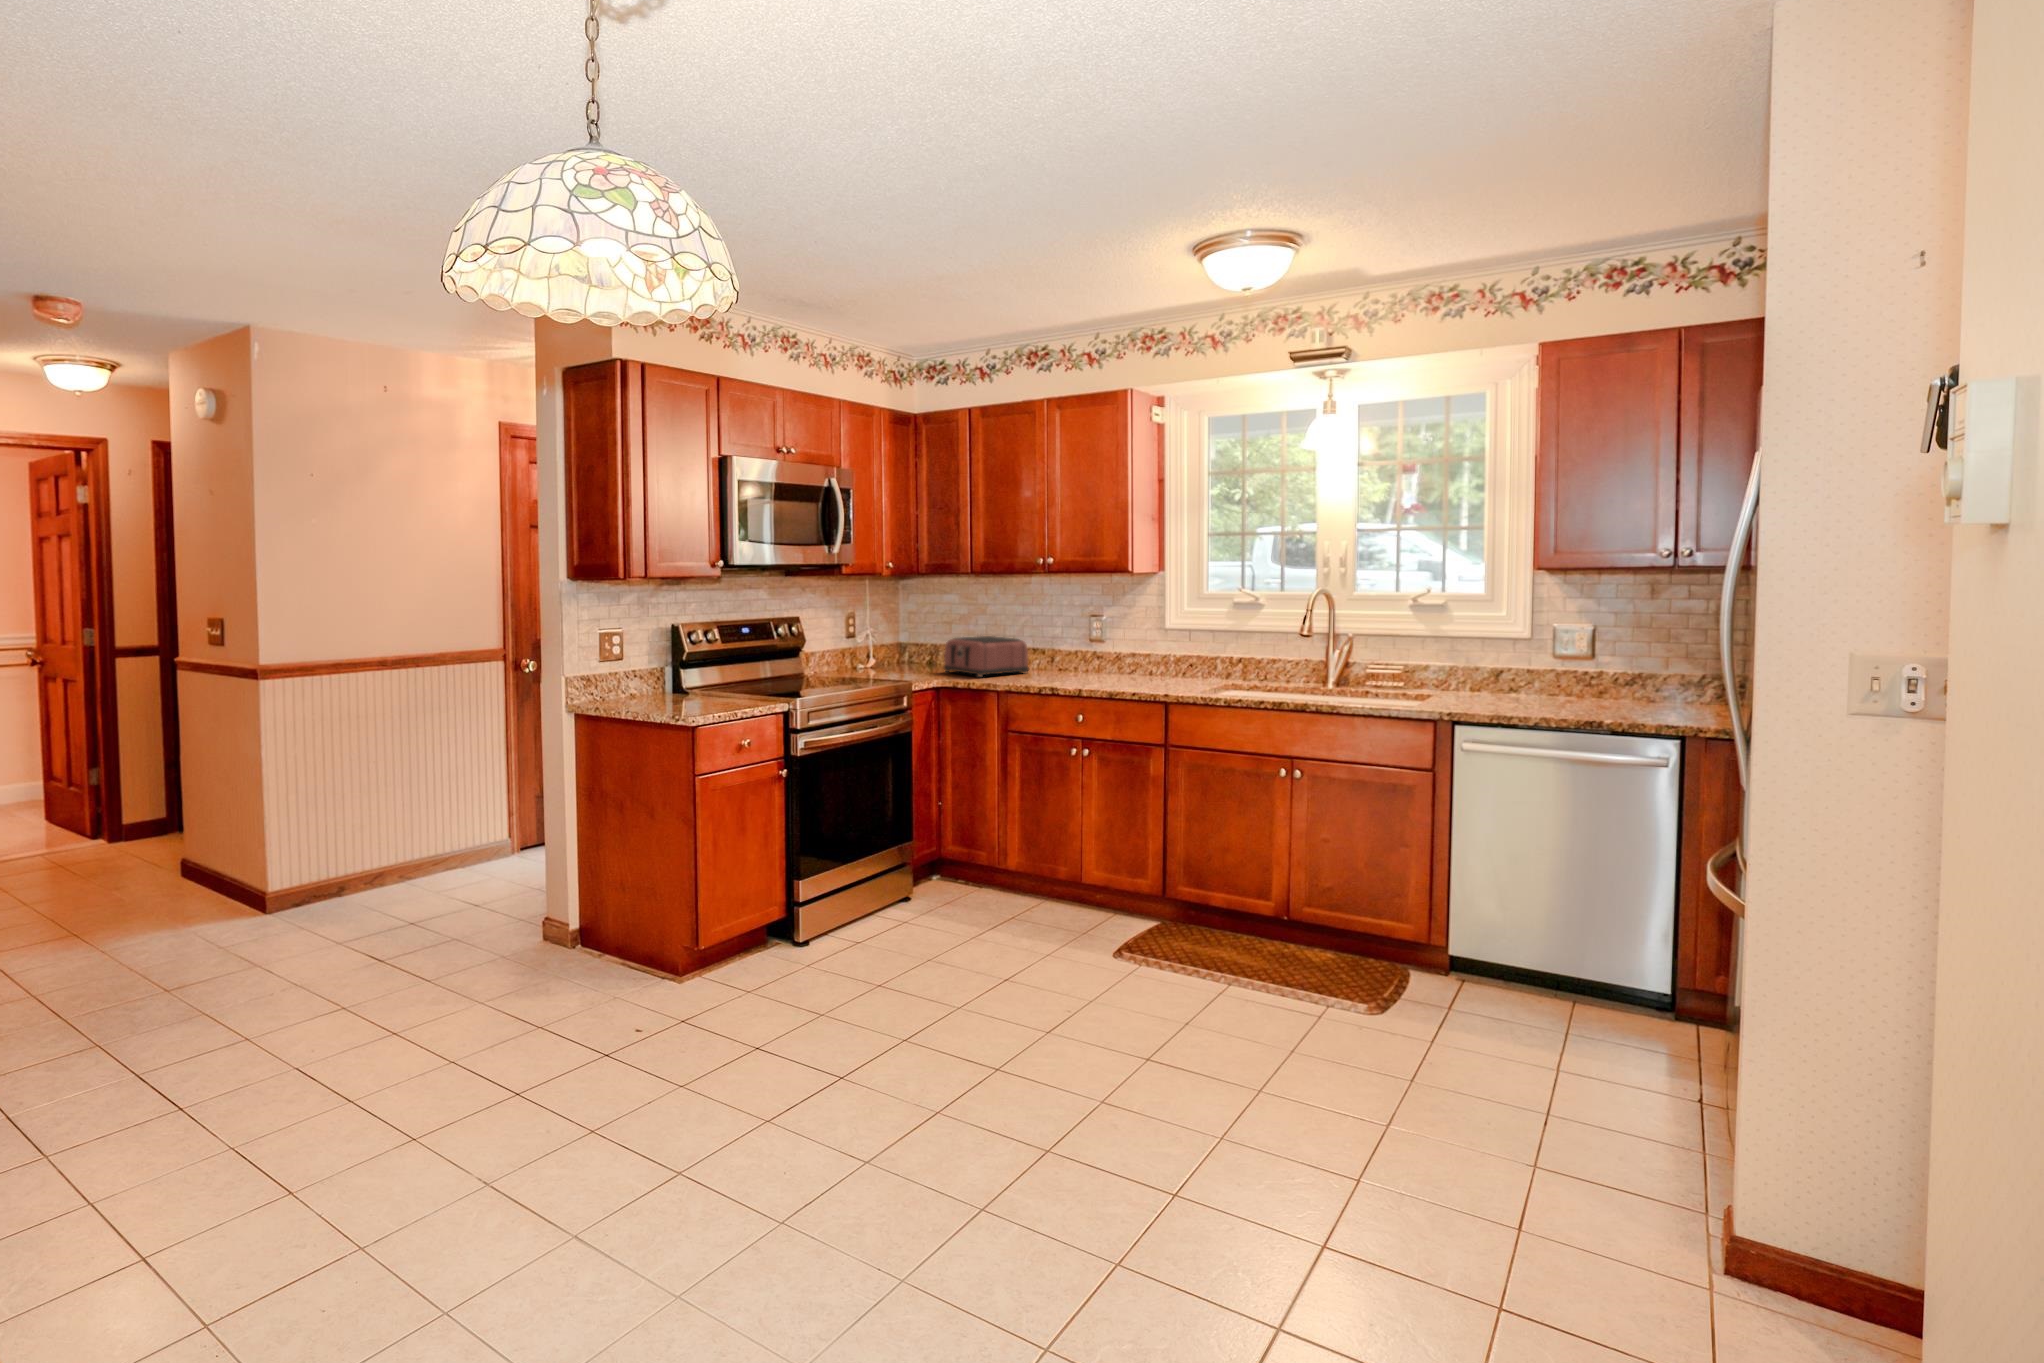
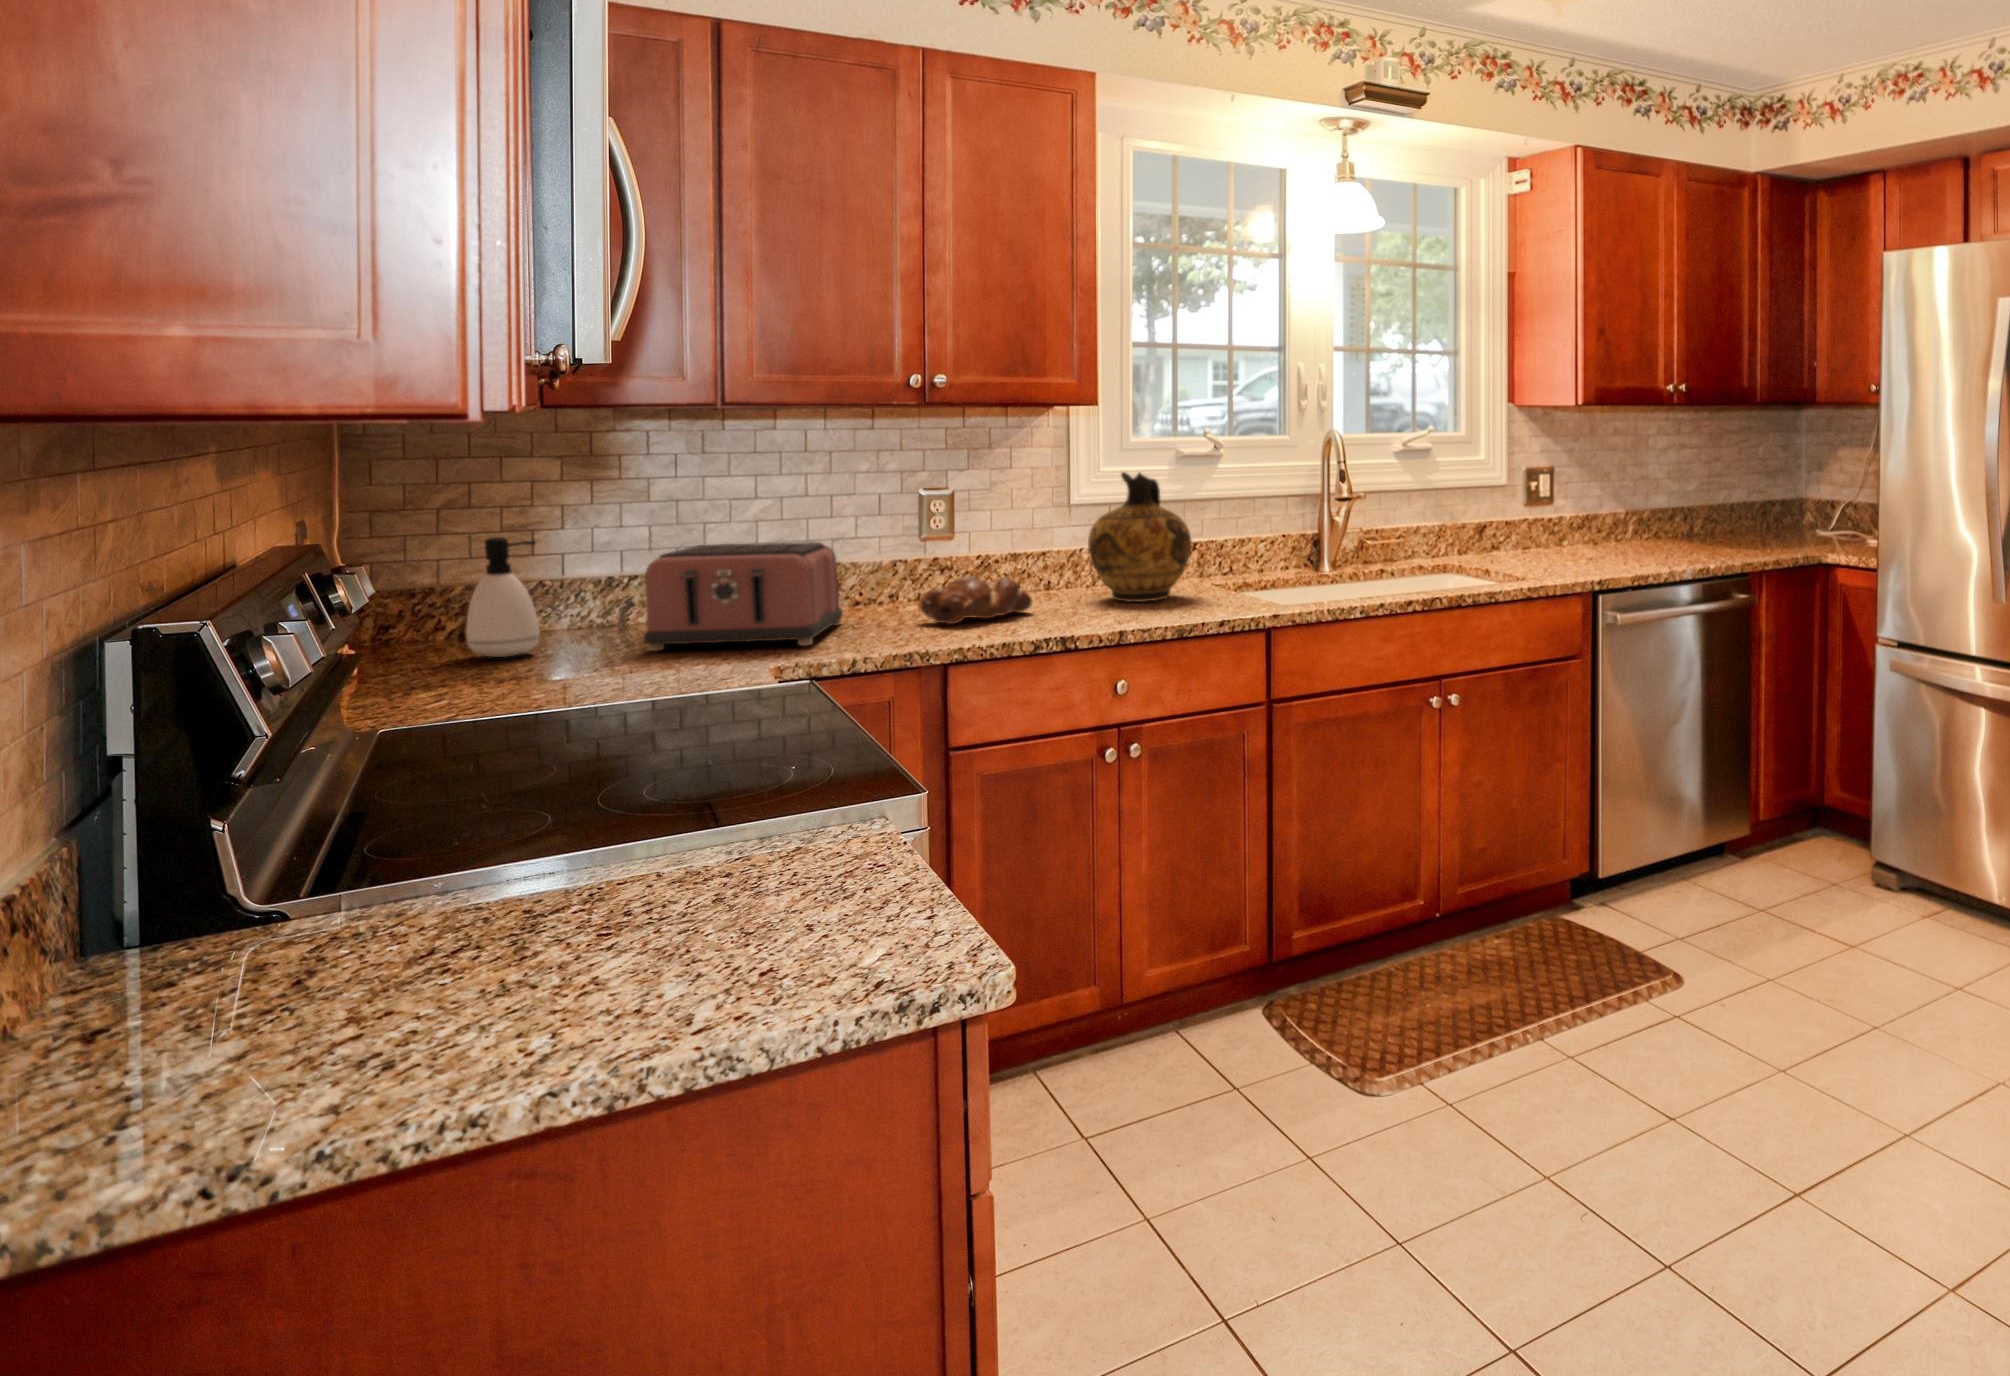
ceramic jug: none [1132,618,1186,683] -> present [1088,472,1192,602]
soap dispenser: none [907,627,929,668] -> present [466,537,540,657]
bread loaf: none [1042,659,1096,678] -> present [919,576,1032,624]

